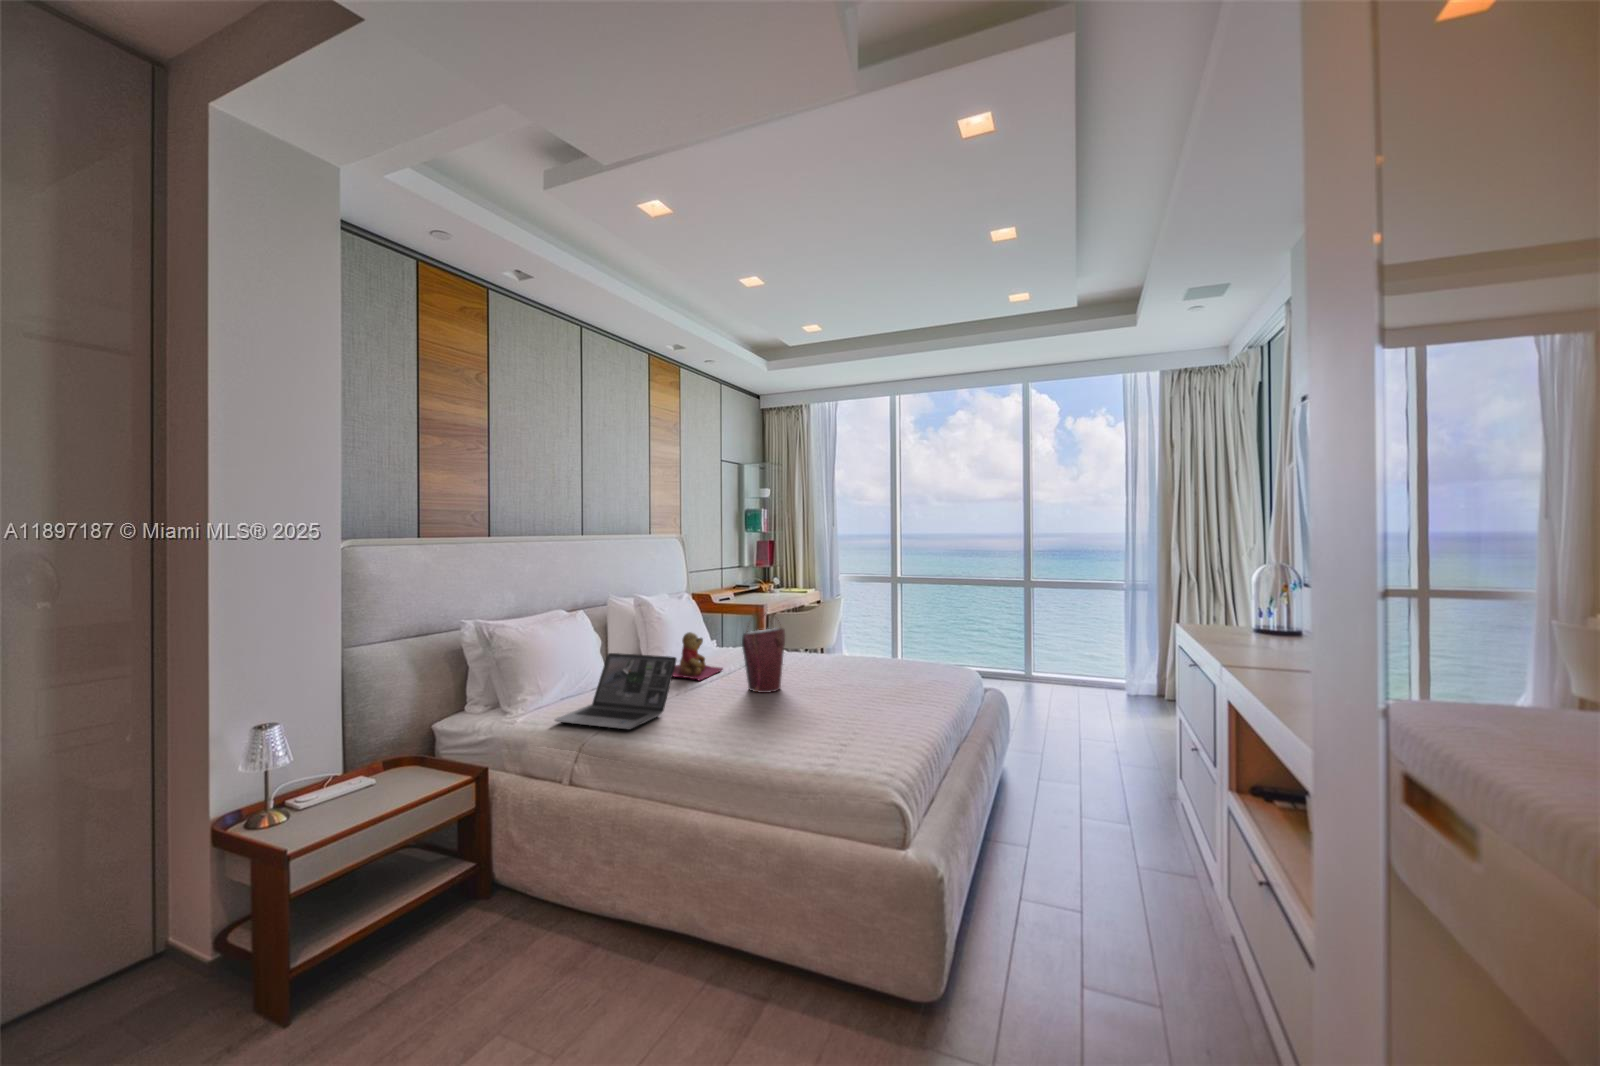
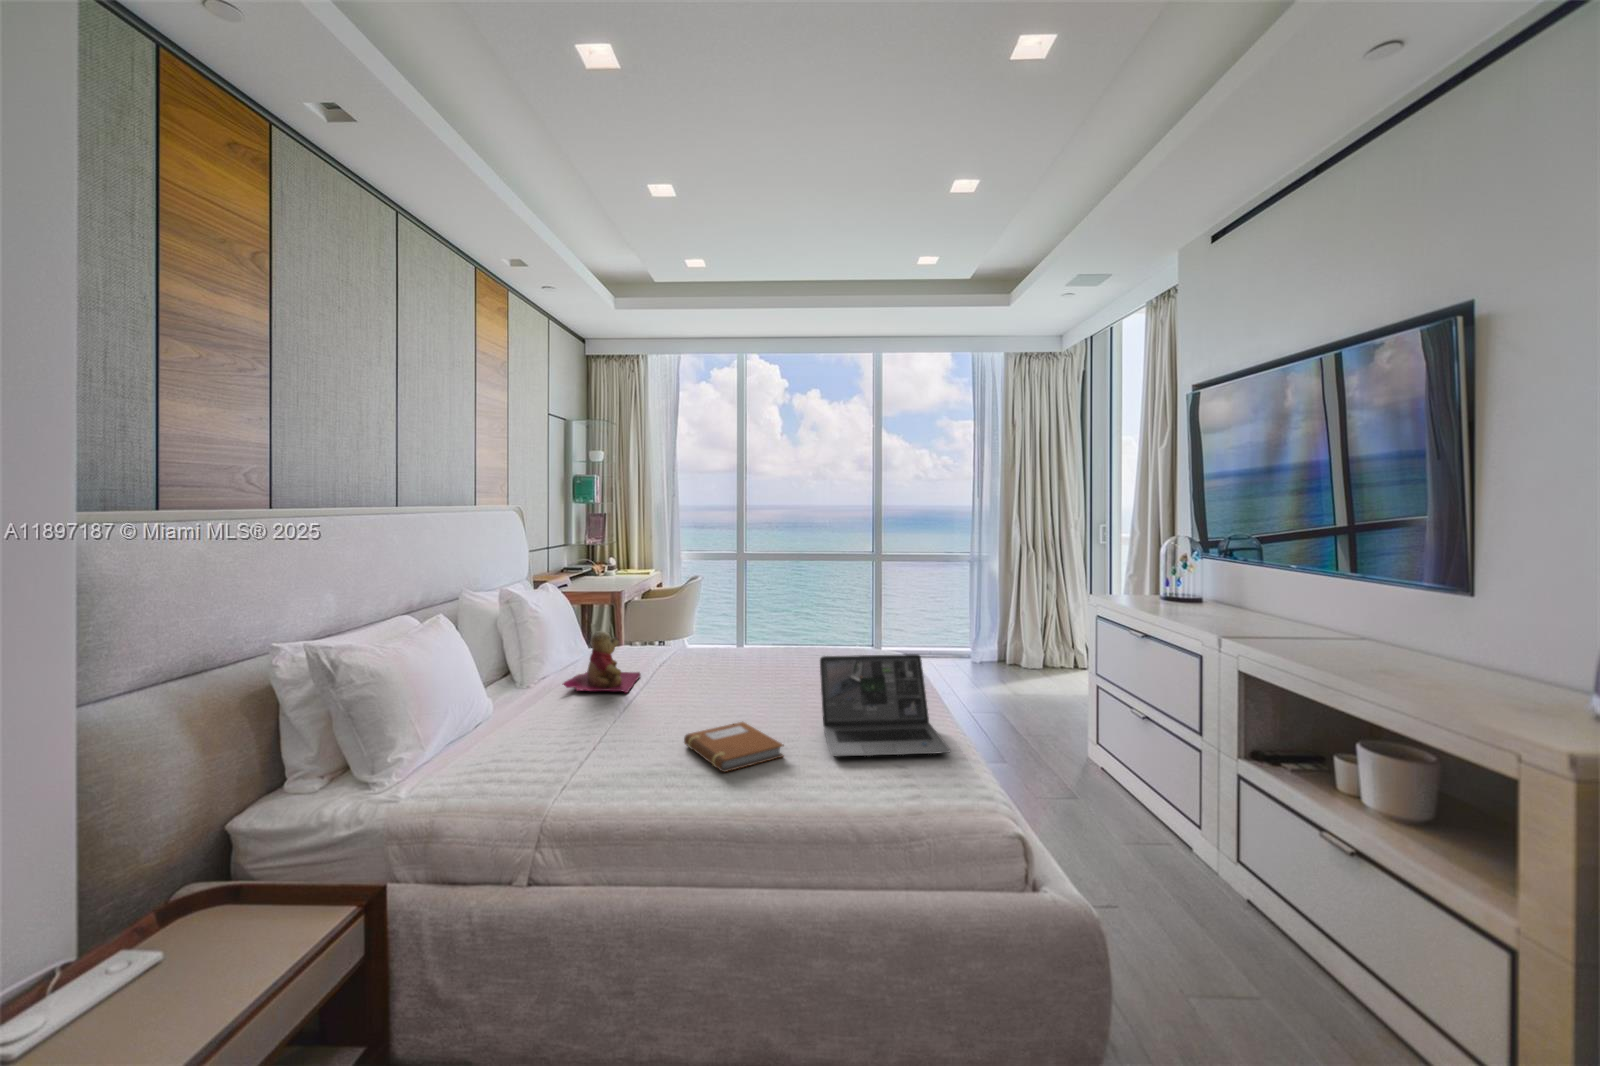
handbag: present [742,613,785,693] -> none [699,602,742,701]
laptop: present [555,653,676,730] -> present [820,654,950,757]
notebook: none [698,705,757,735] -> present [684,722,783,772]

